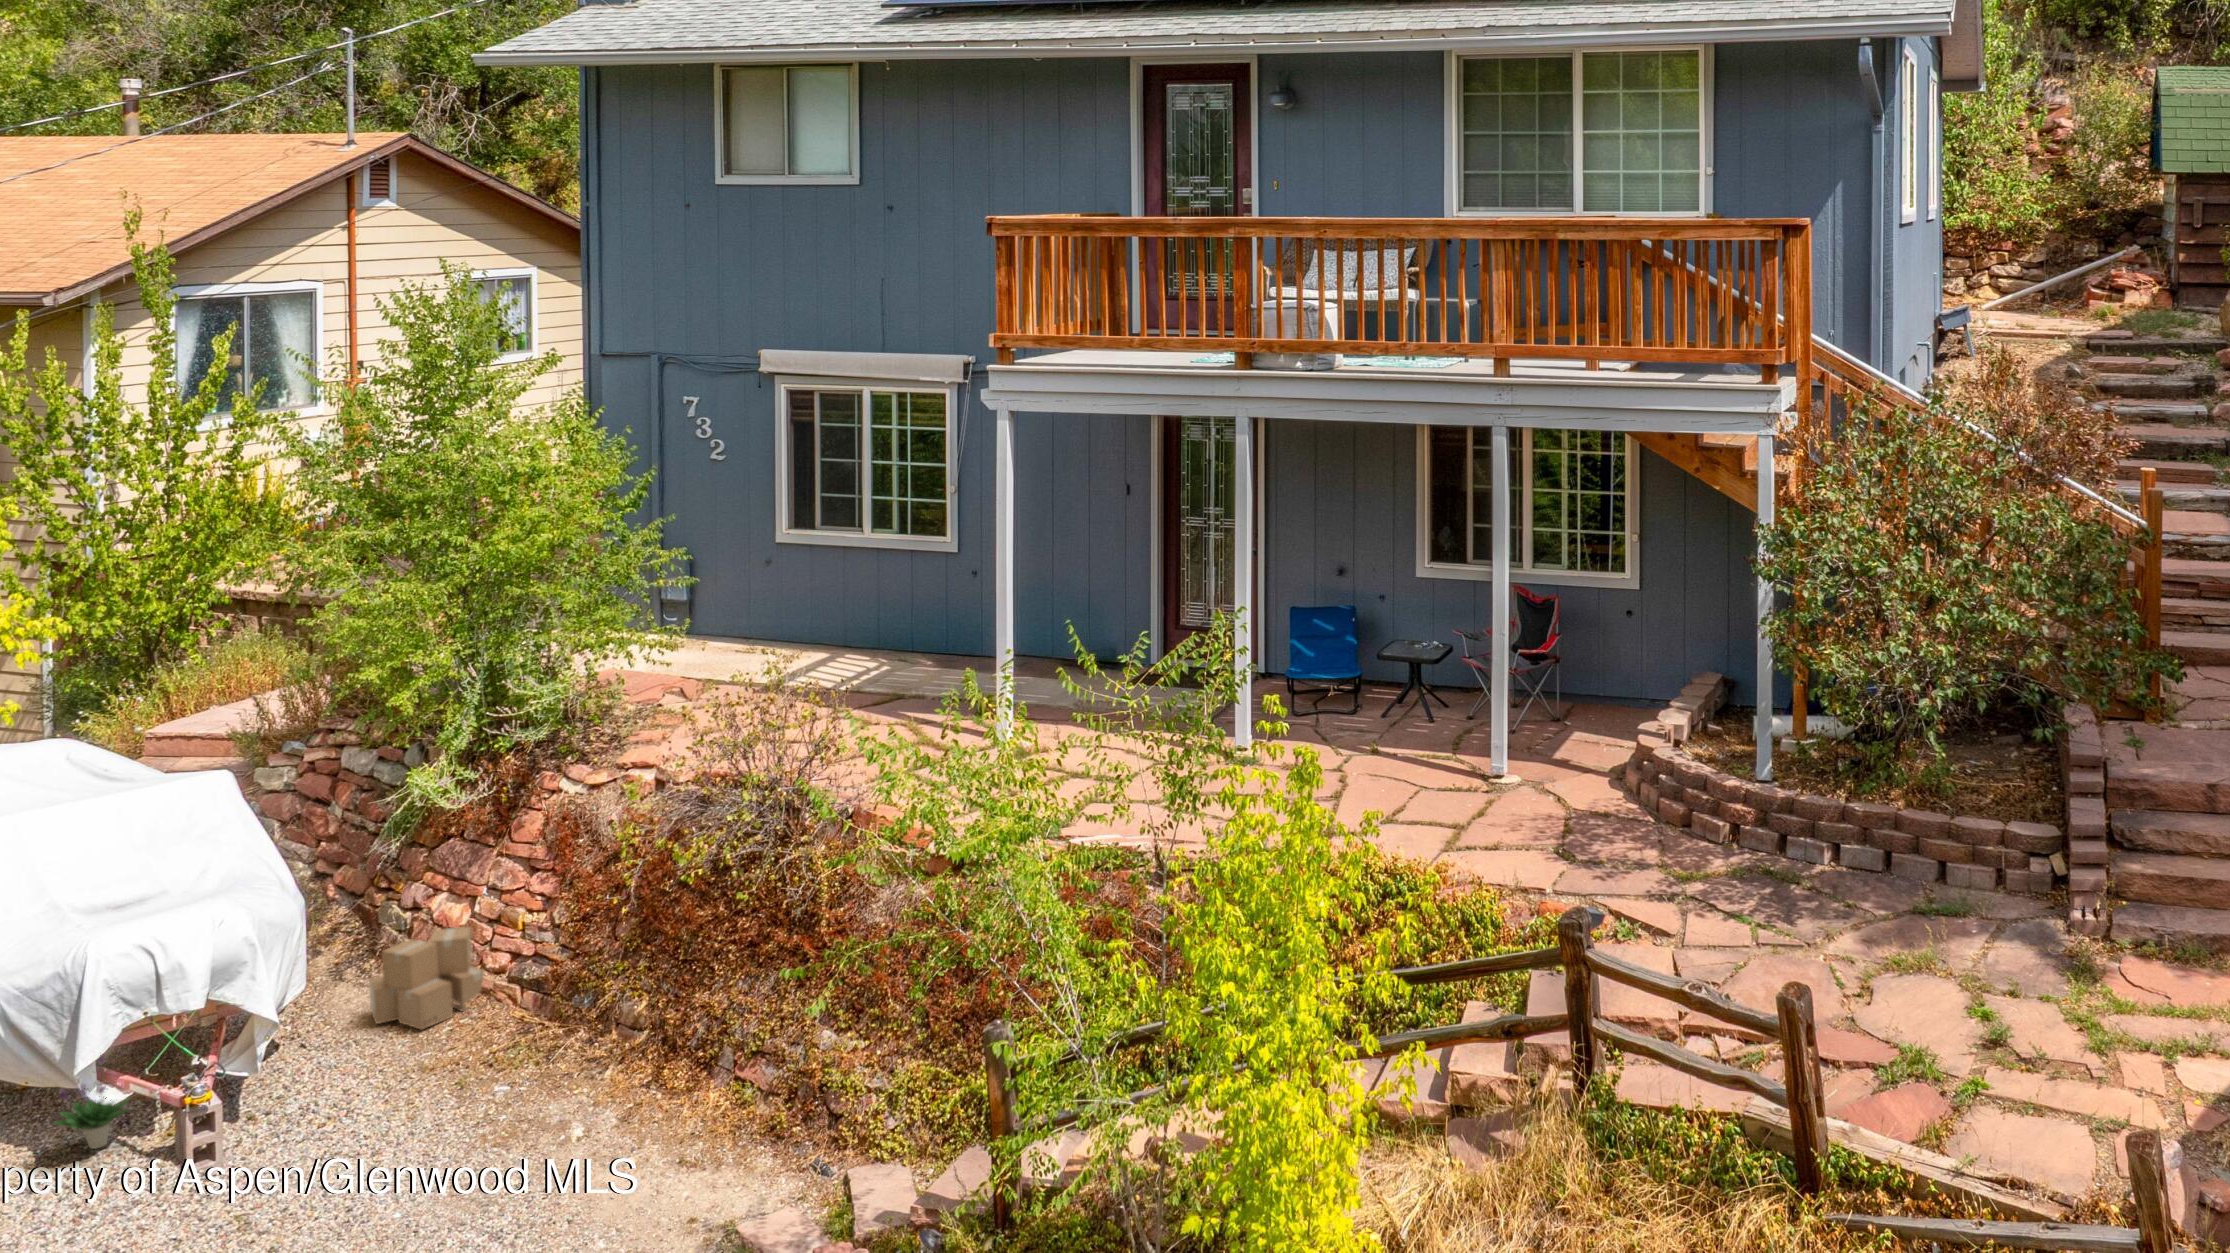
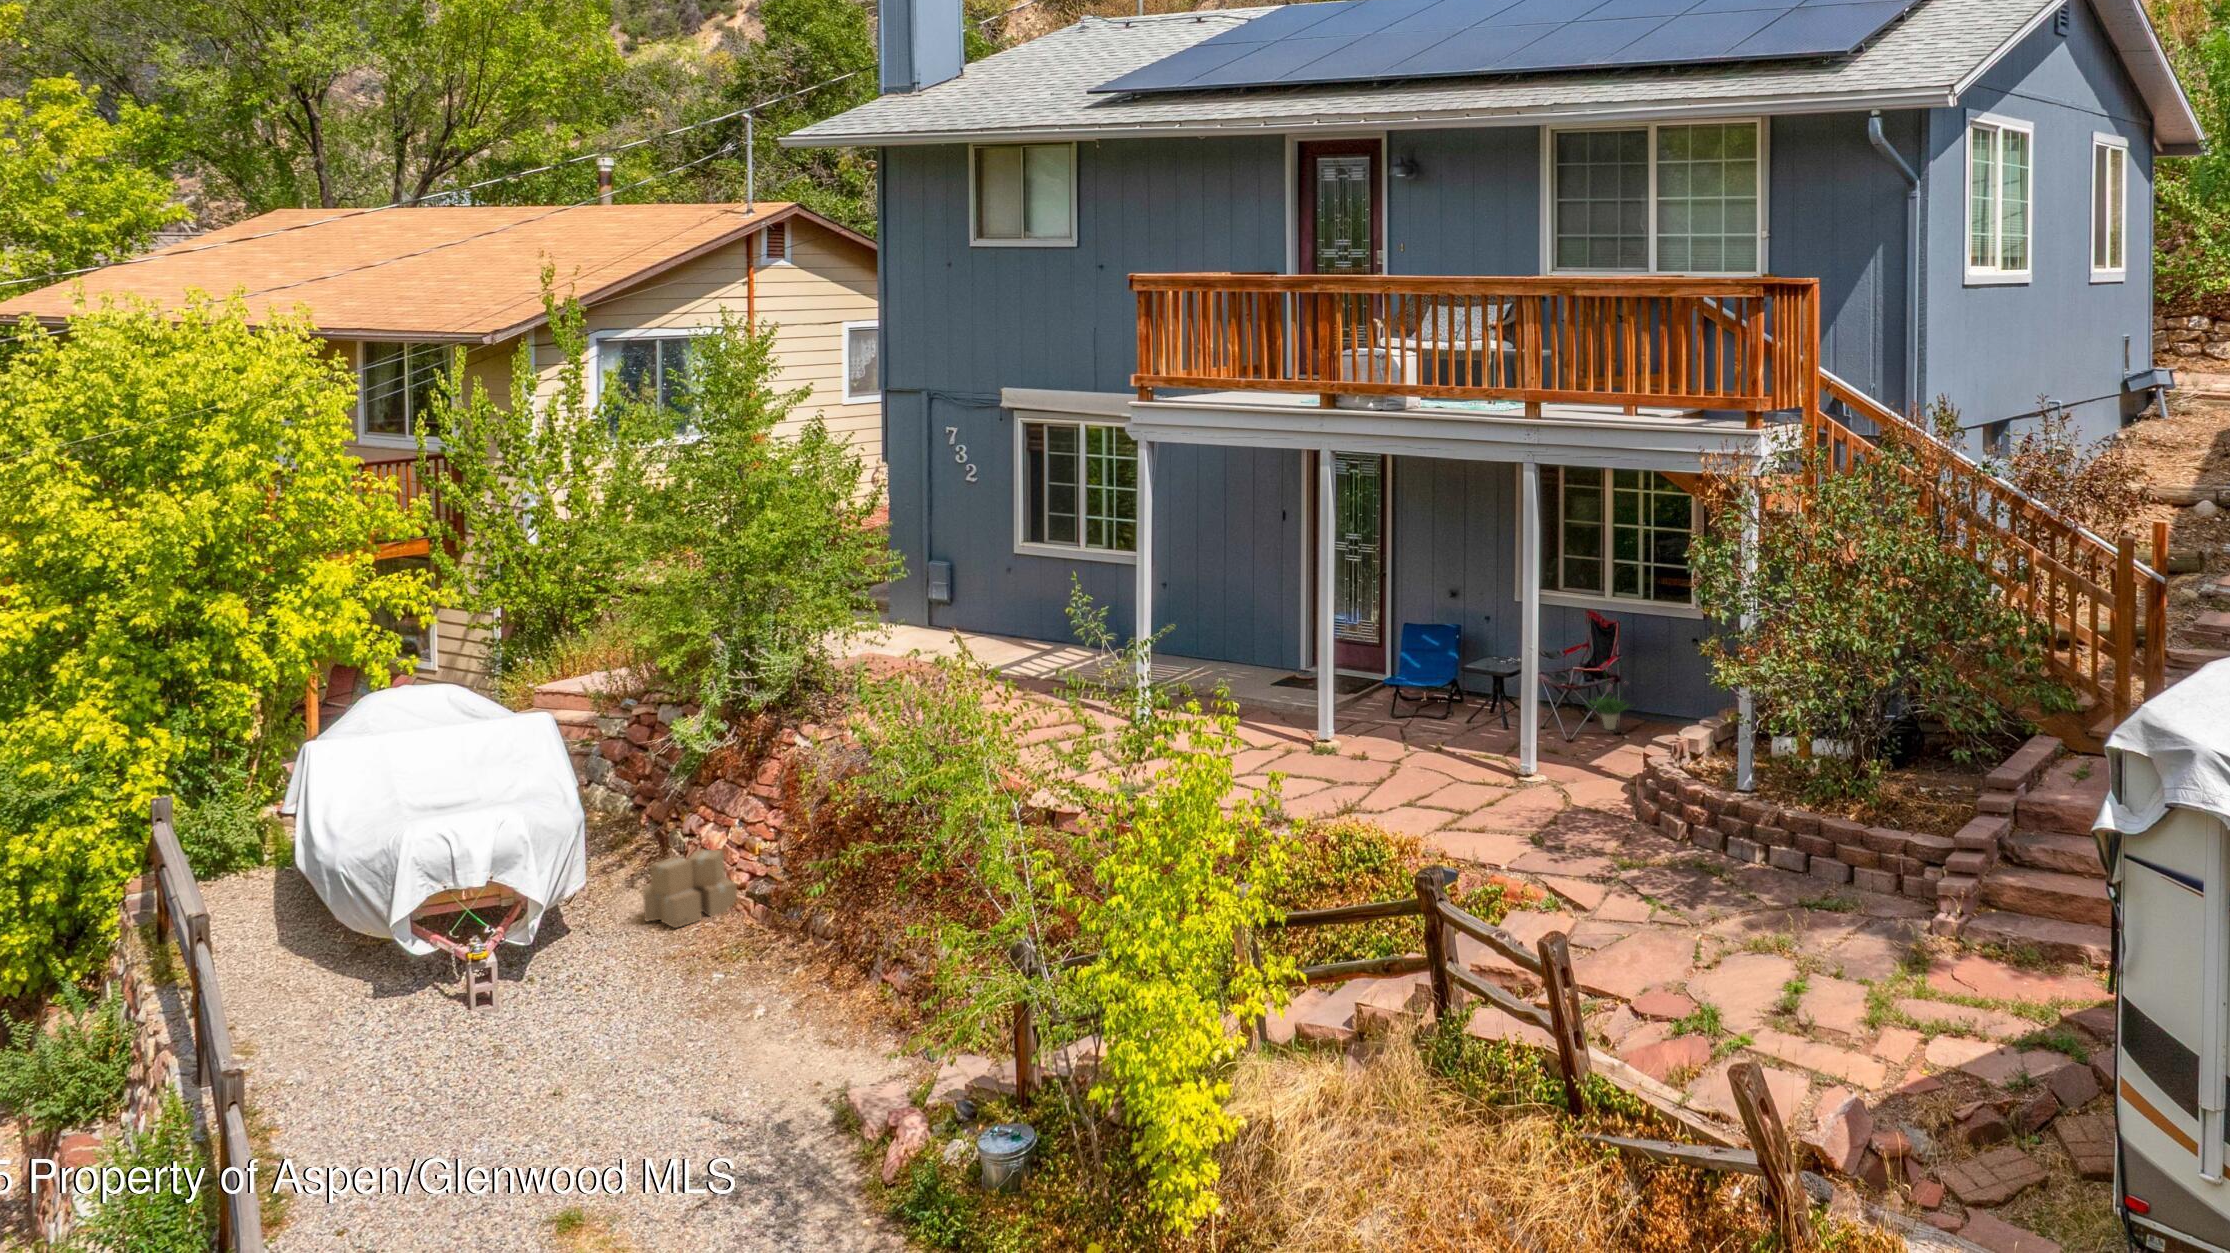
potted plant: present [55,1055,128,1149] -> present [1588,662,1629,730]

